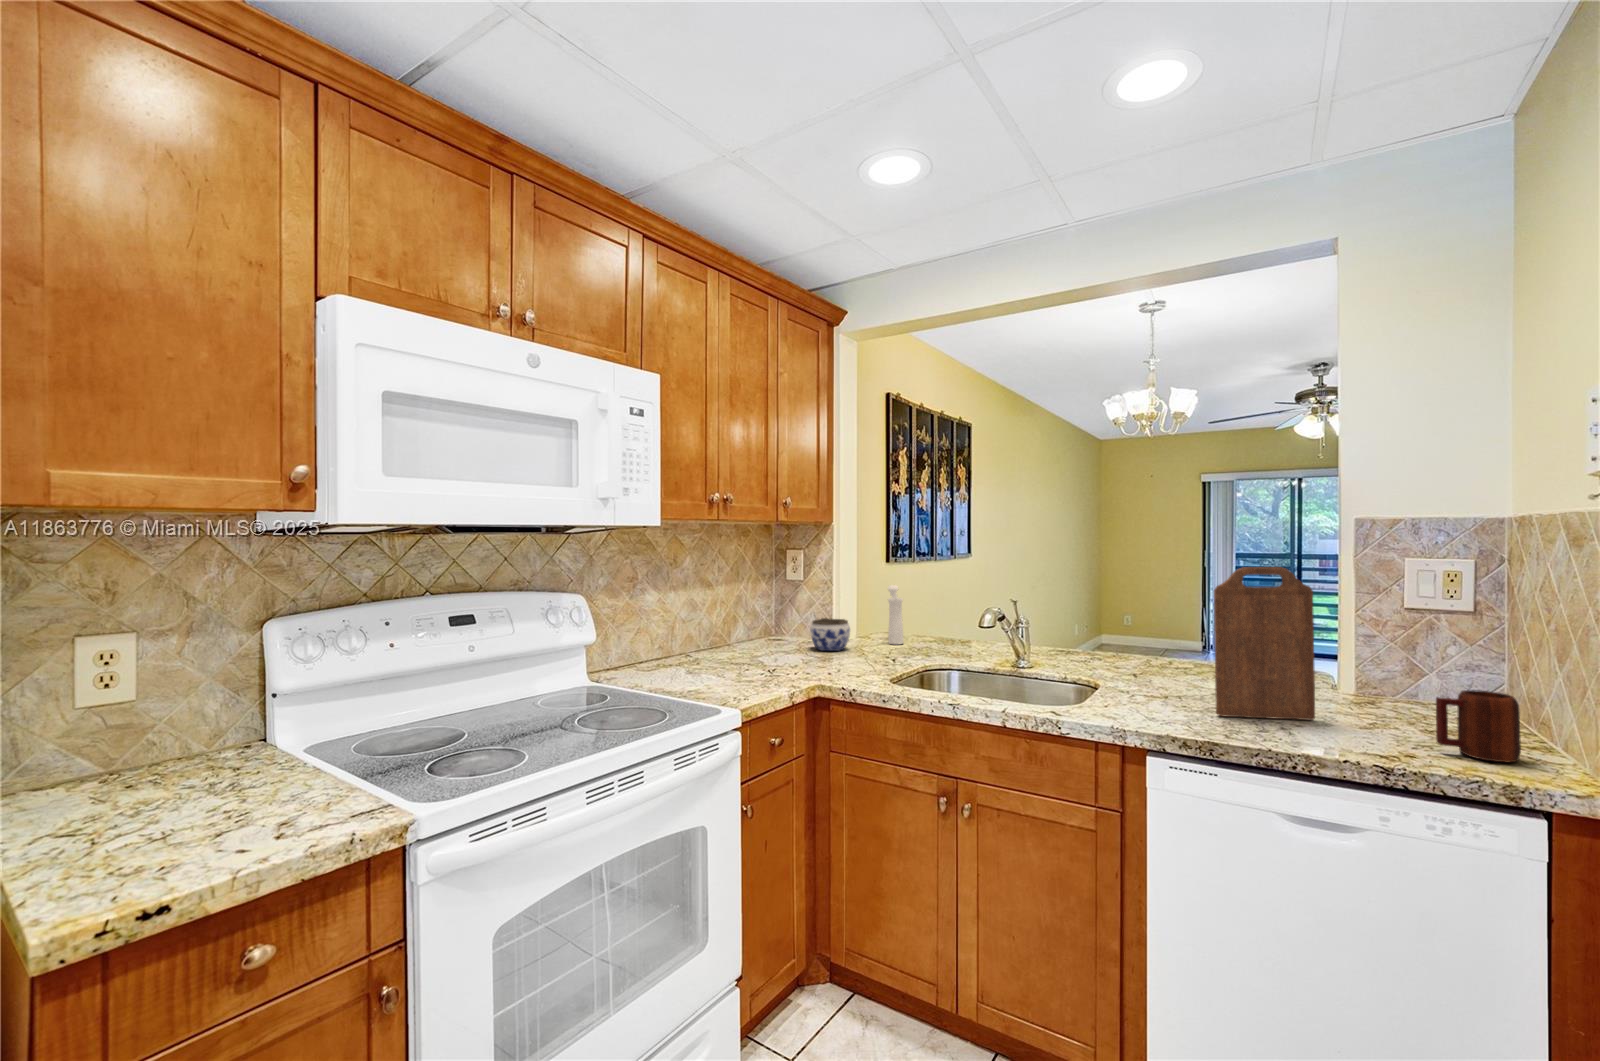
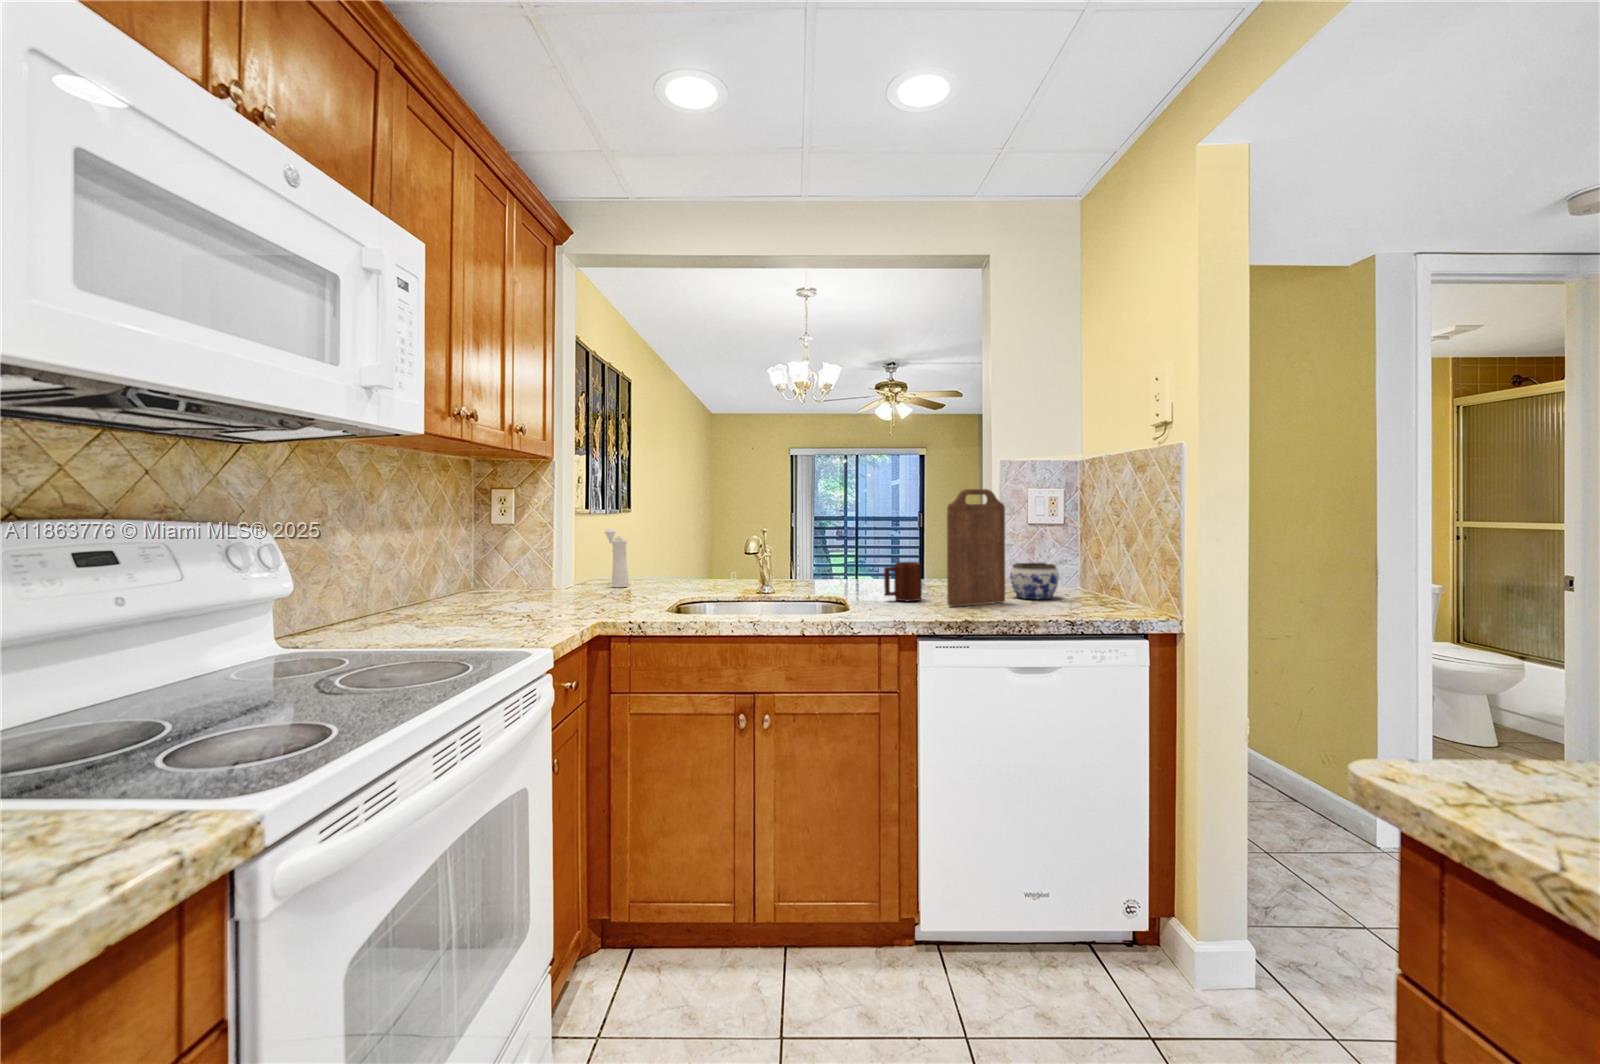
jar: present [810,618,850,651] -> present [1010,563,1059,599]
mug: present [1436,690,1521,762] -> present [884,562,922,601]

